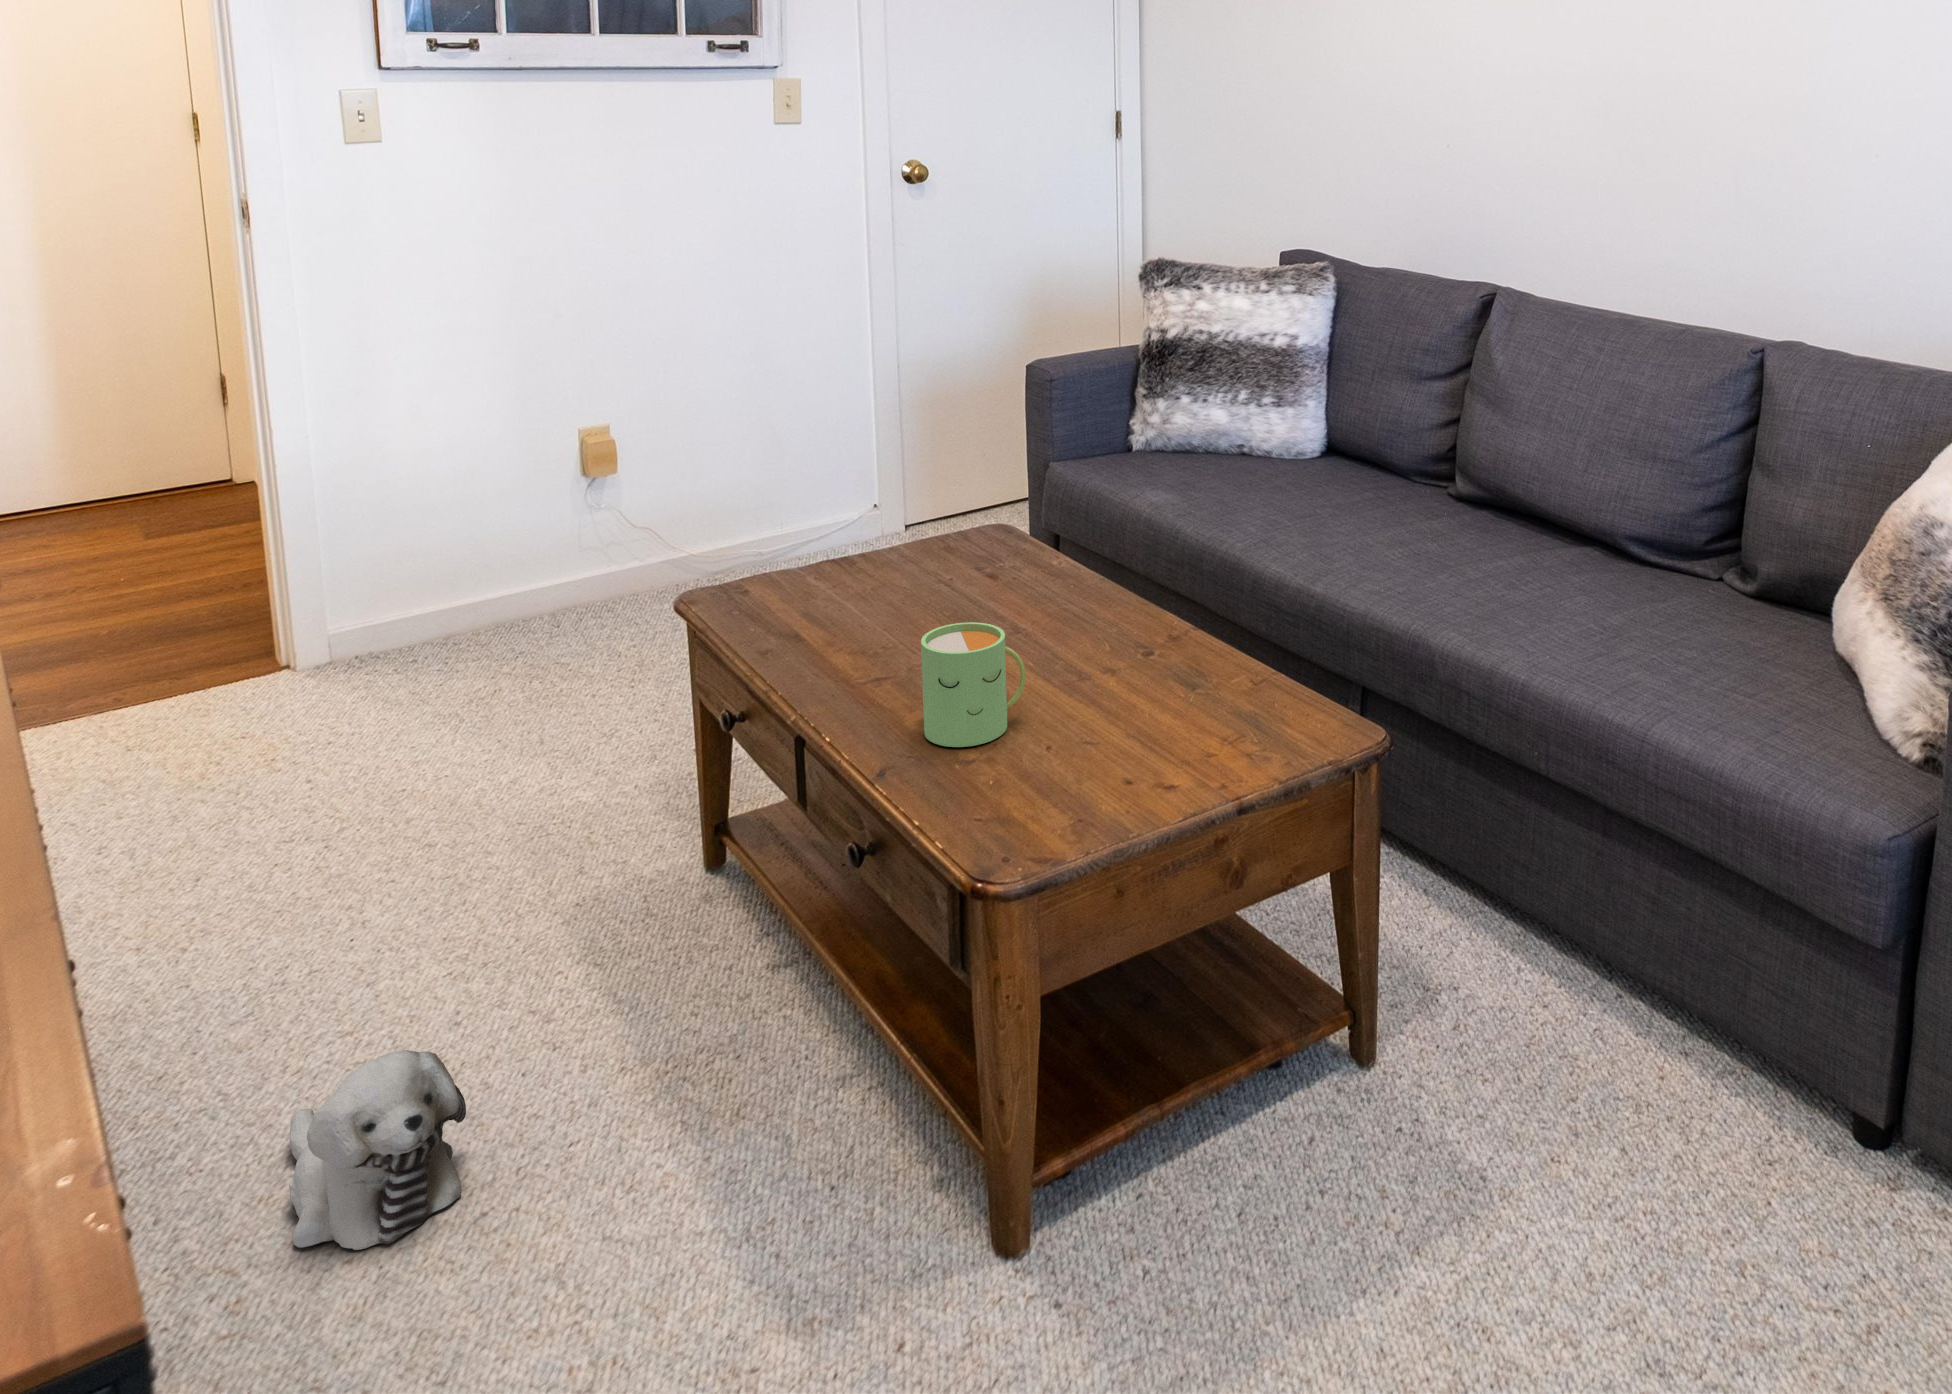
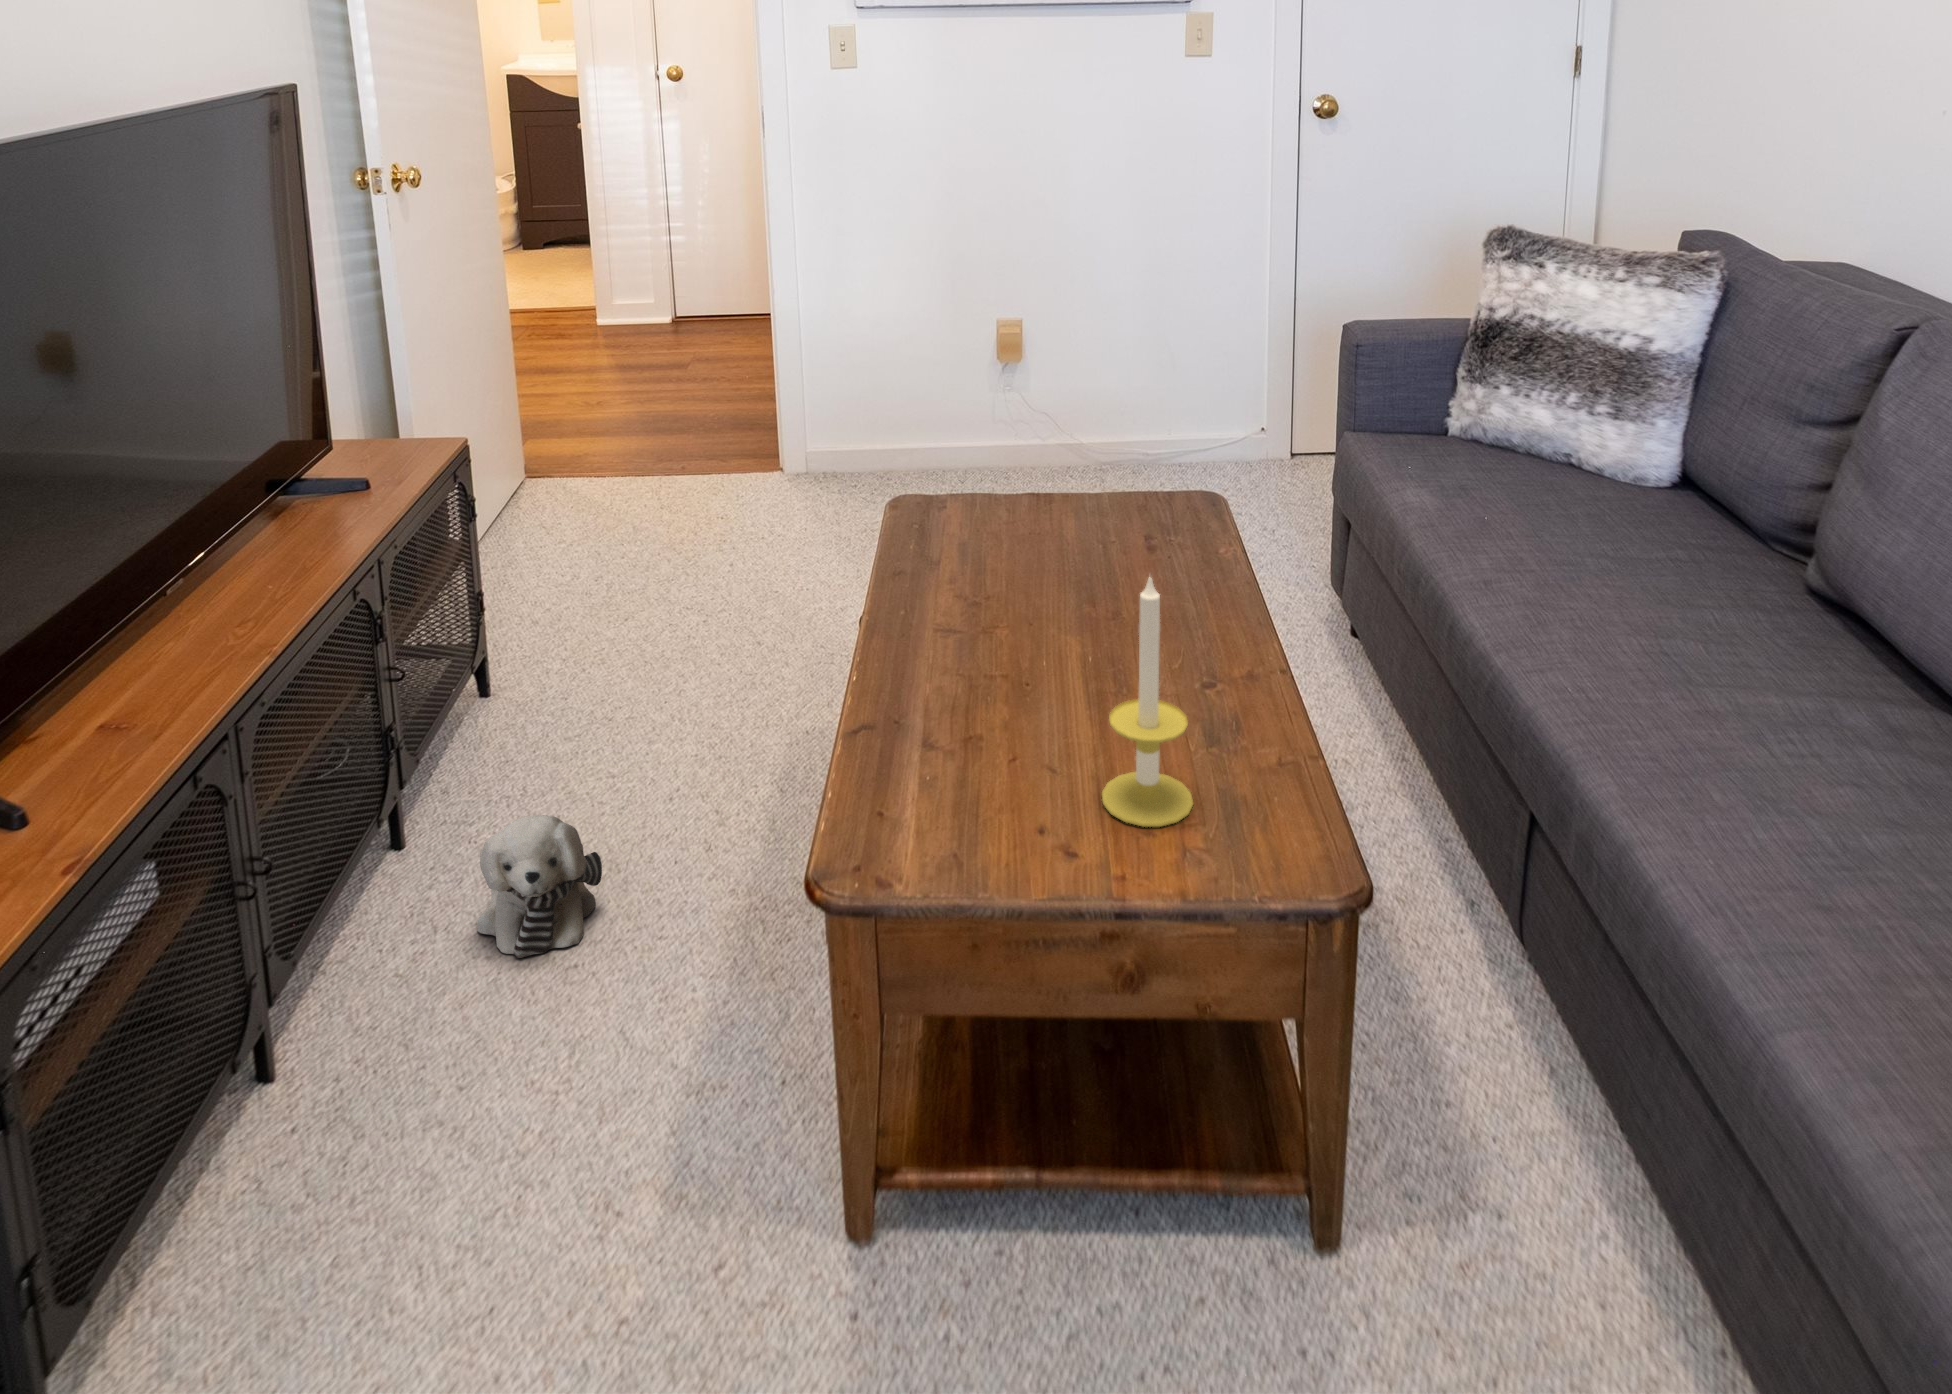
candle: none [1149,525,1230,753] -> present [1102,577,1193,827]
mug: present [921,622,1026,747] -> none [919,603,1021,733]

